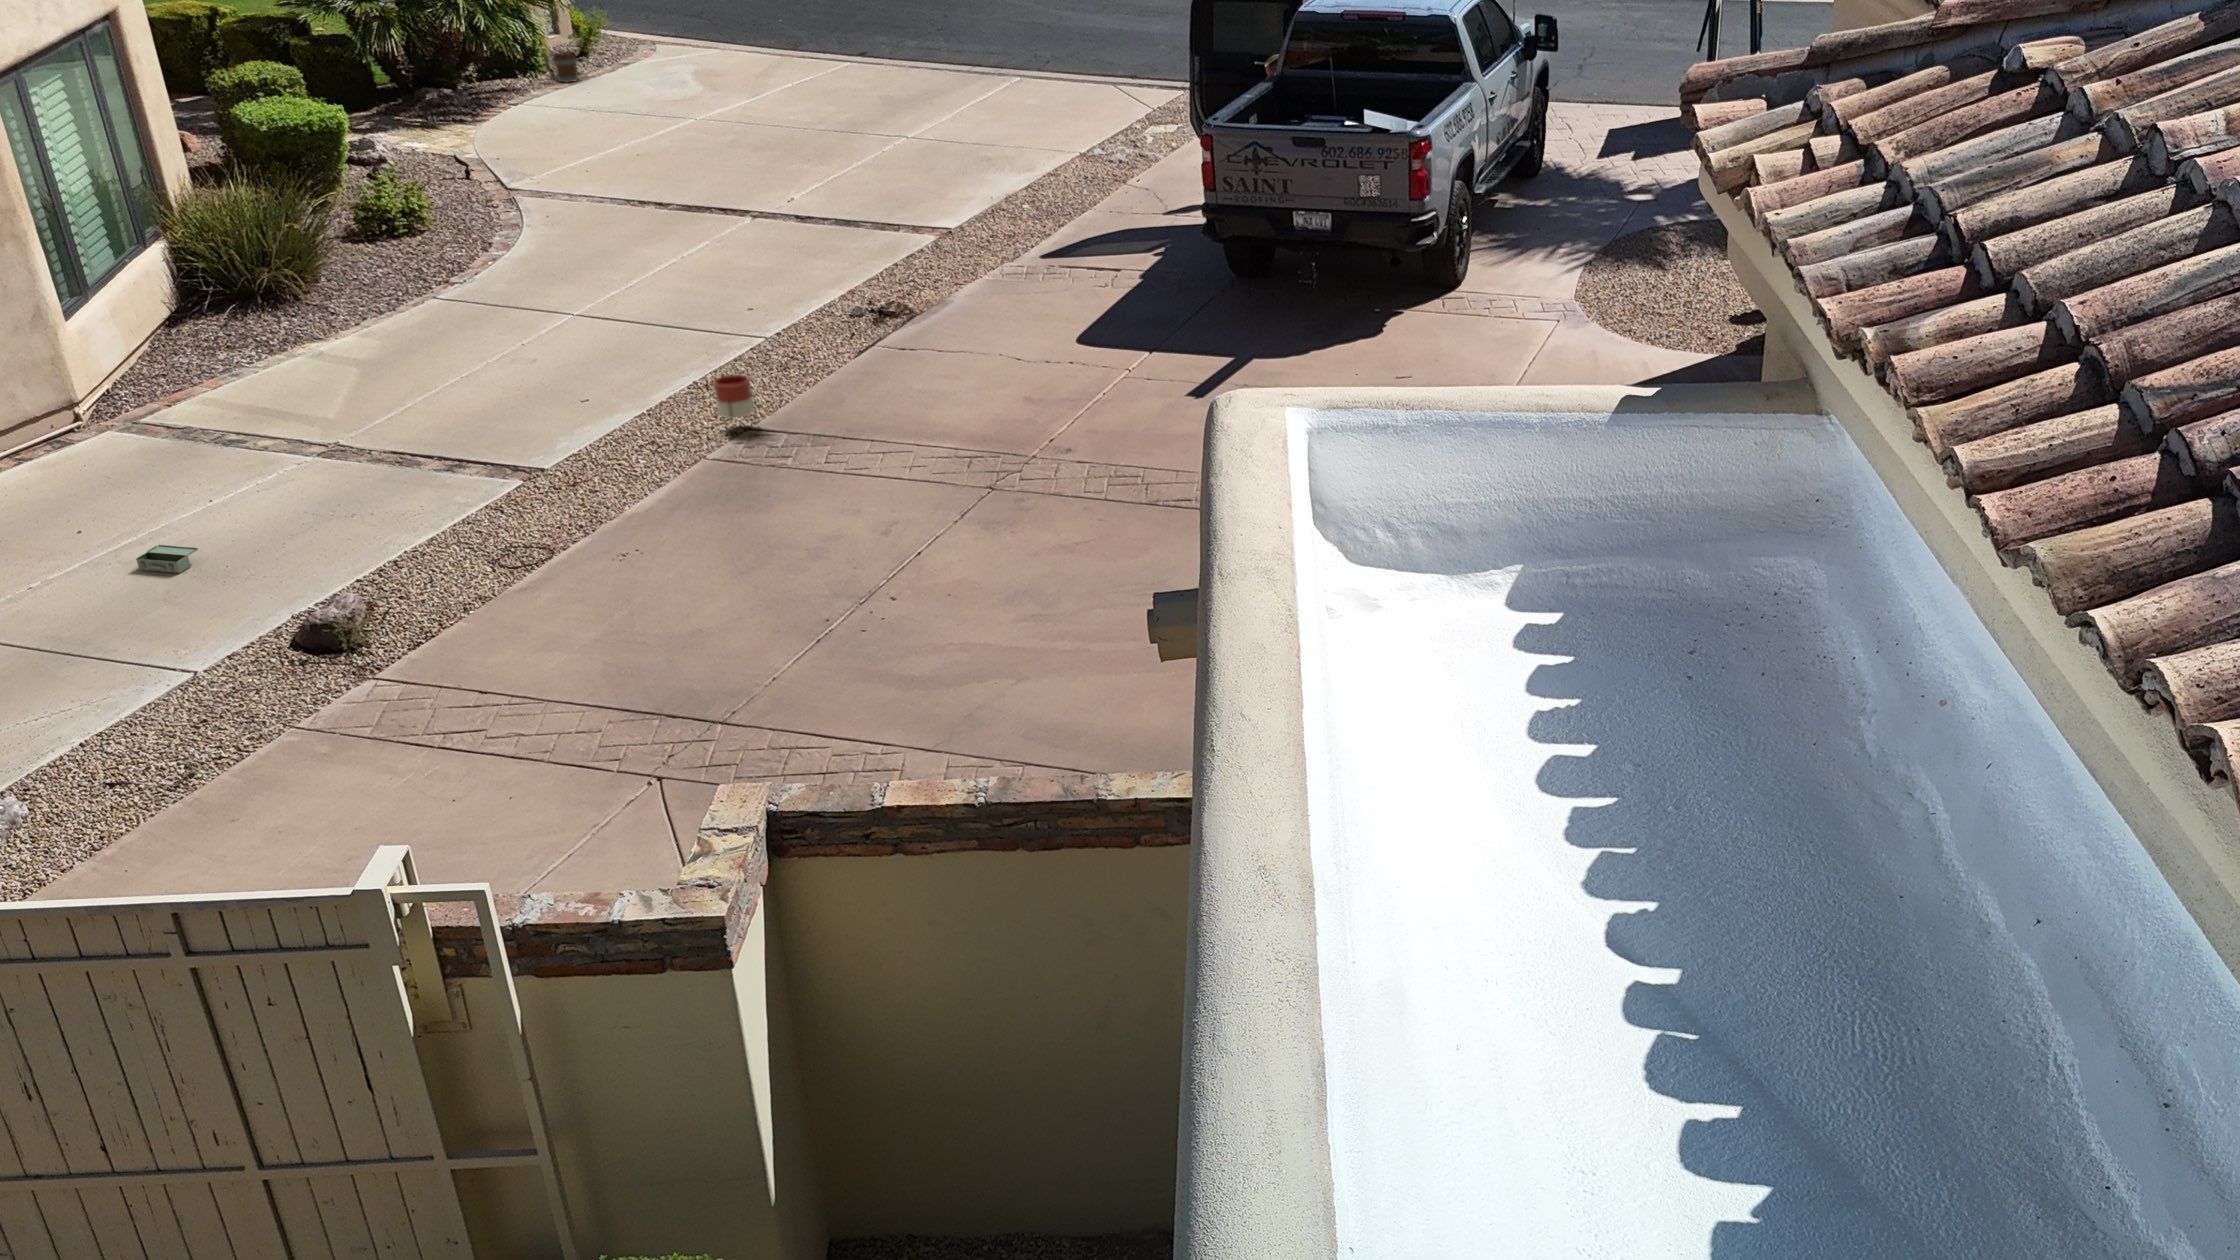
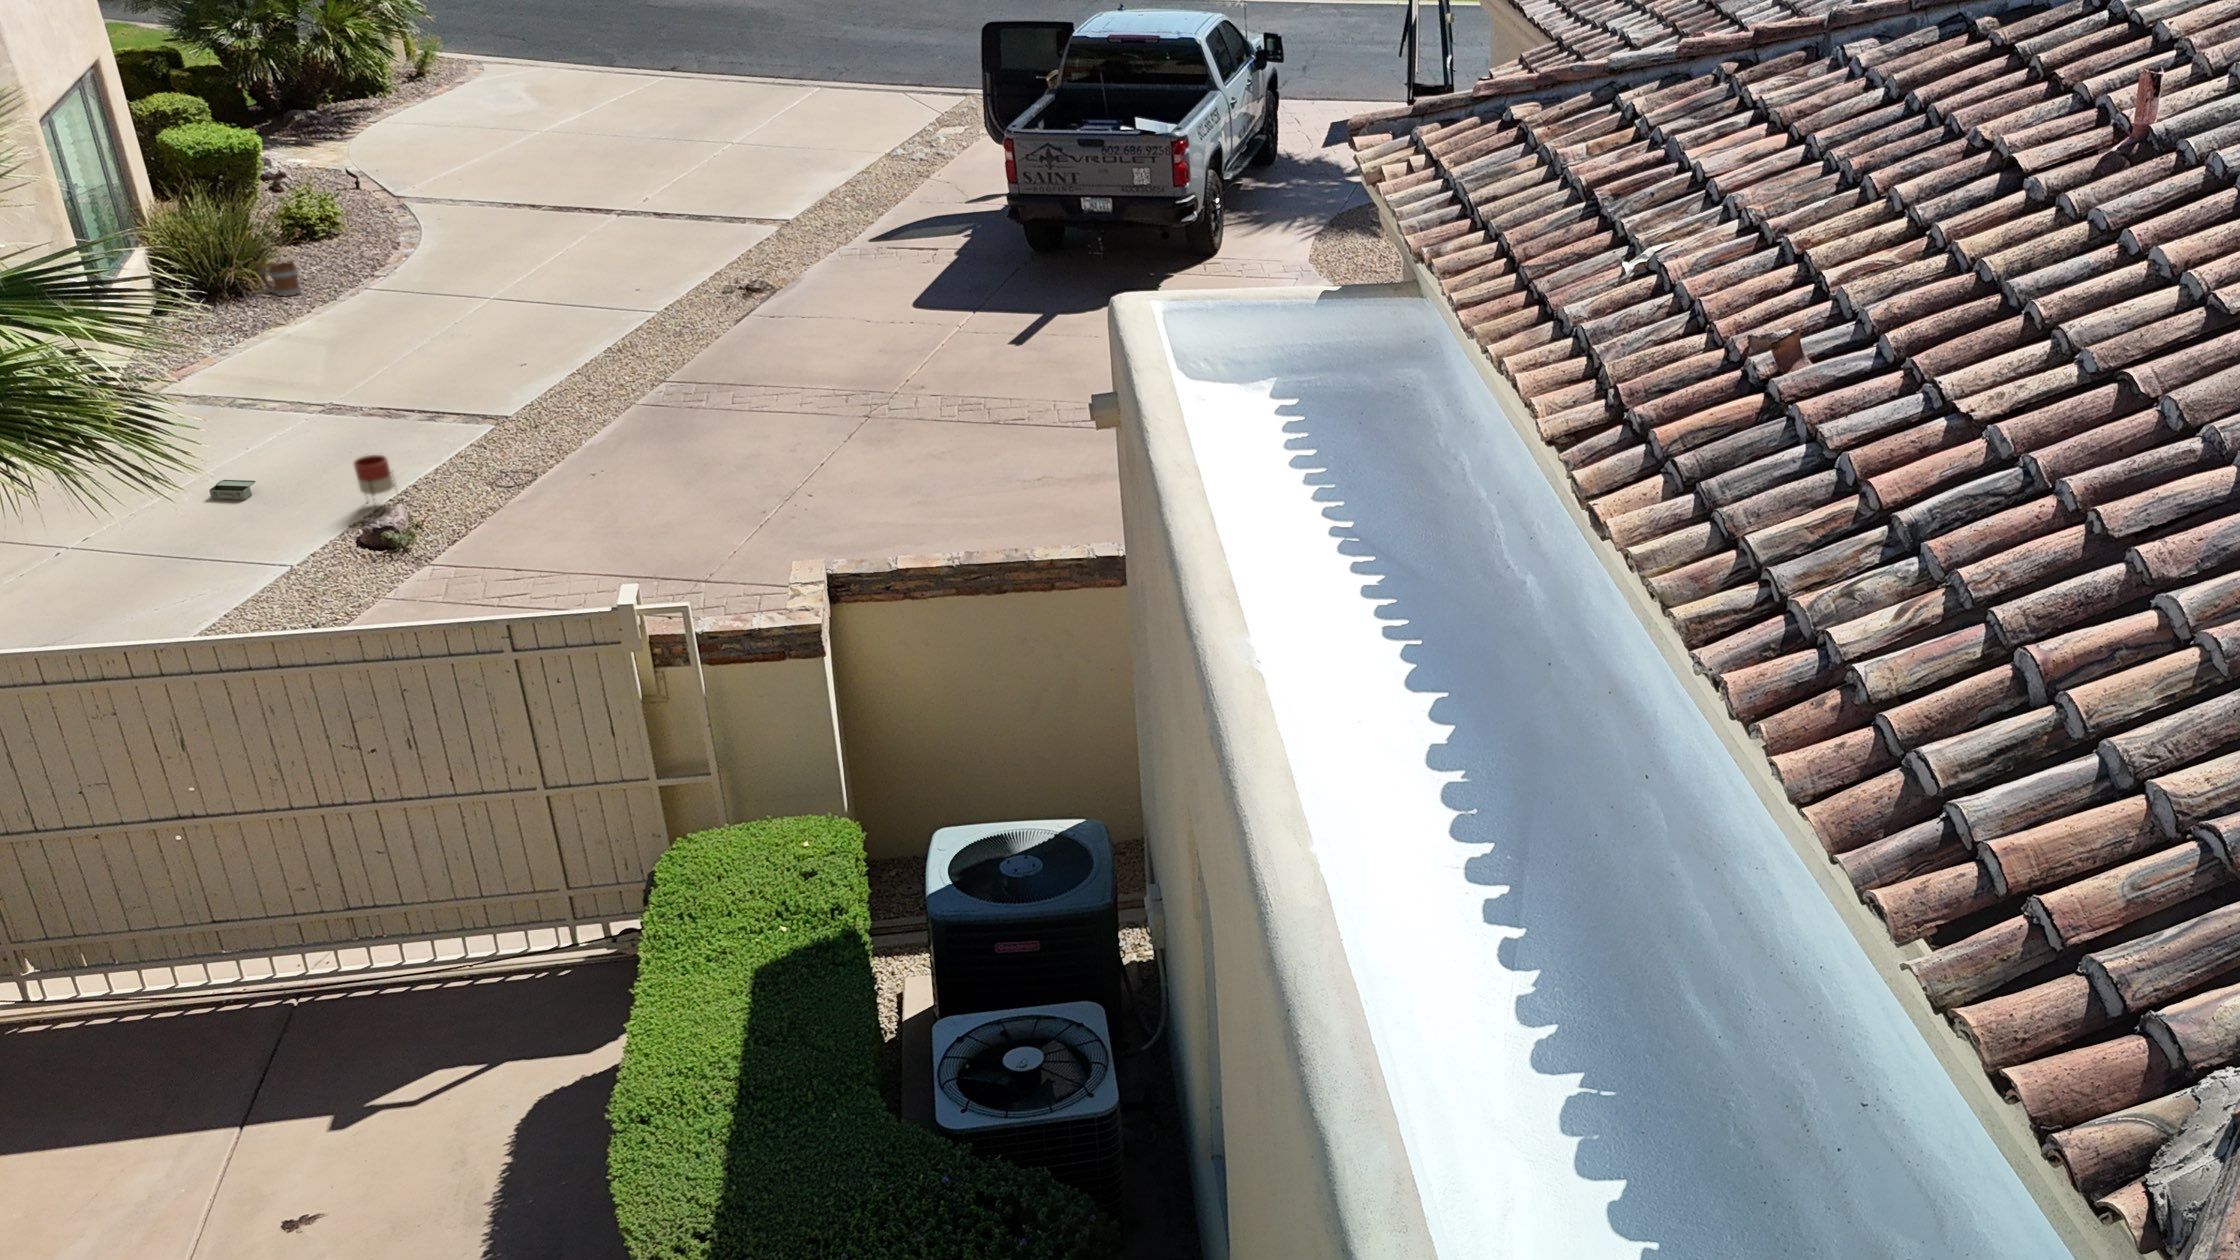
bucket: present [542,52,579,83] -> present [256,262,301,297]
planter: present [714,374,756,420] -> present [354,455,395,509]

